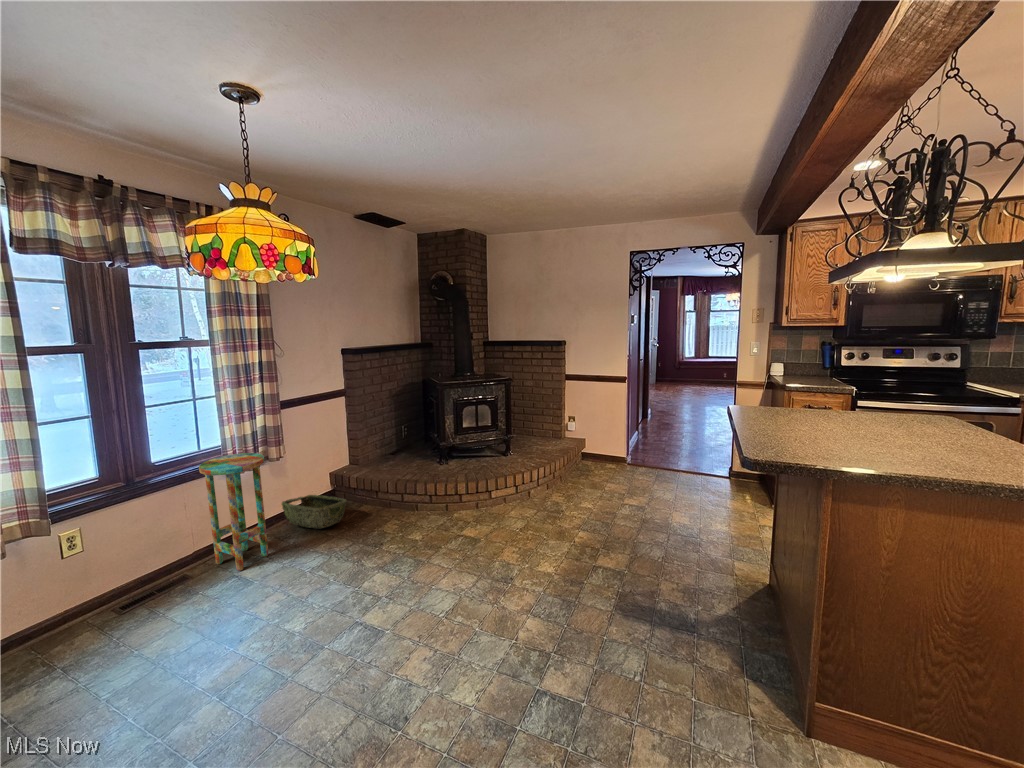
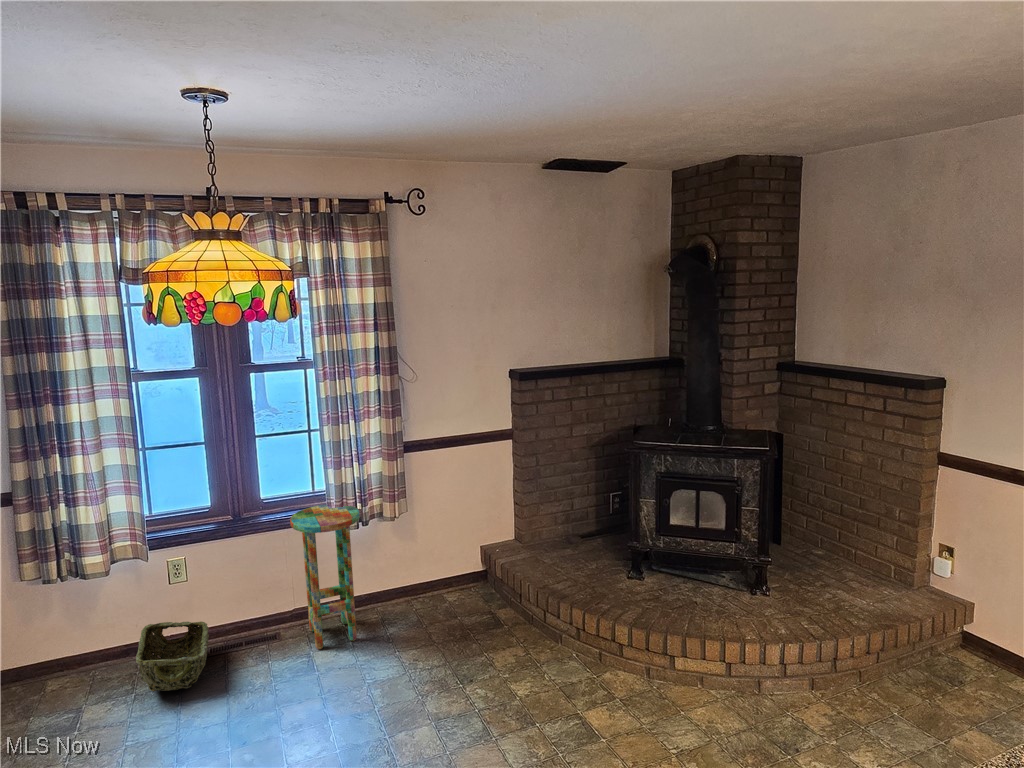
woven basket: present [282,495,346,529] -> present [136,622,209,691]

